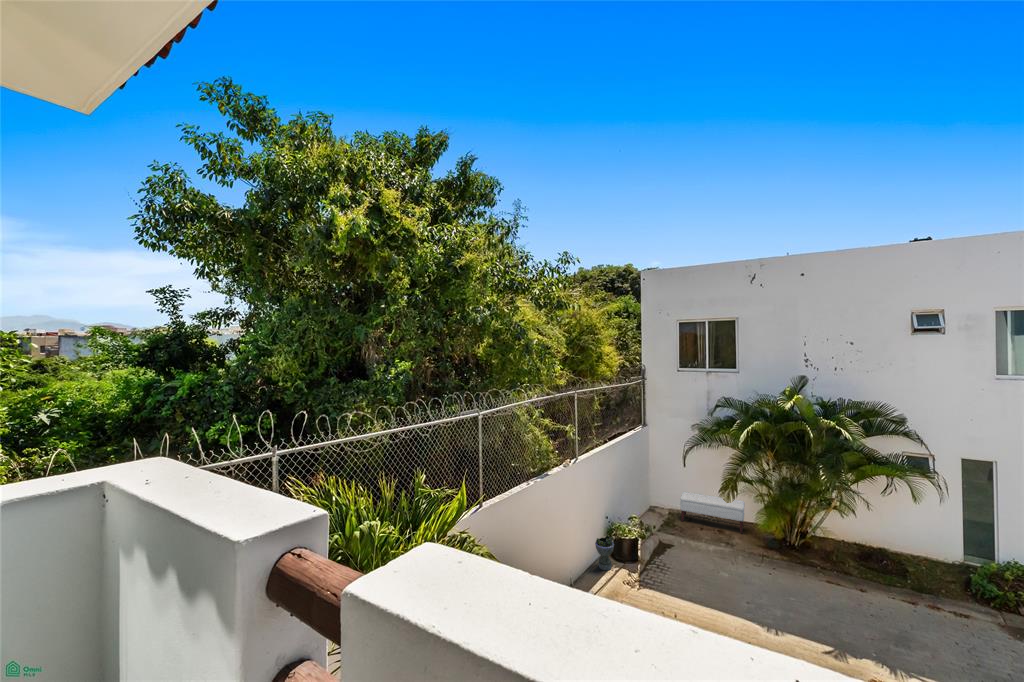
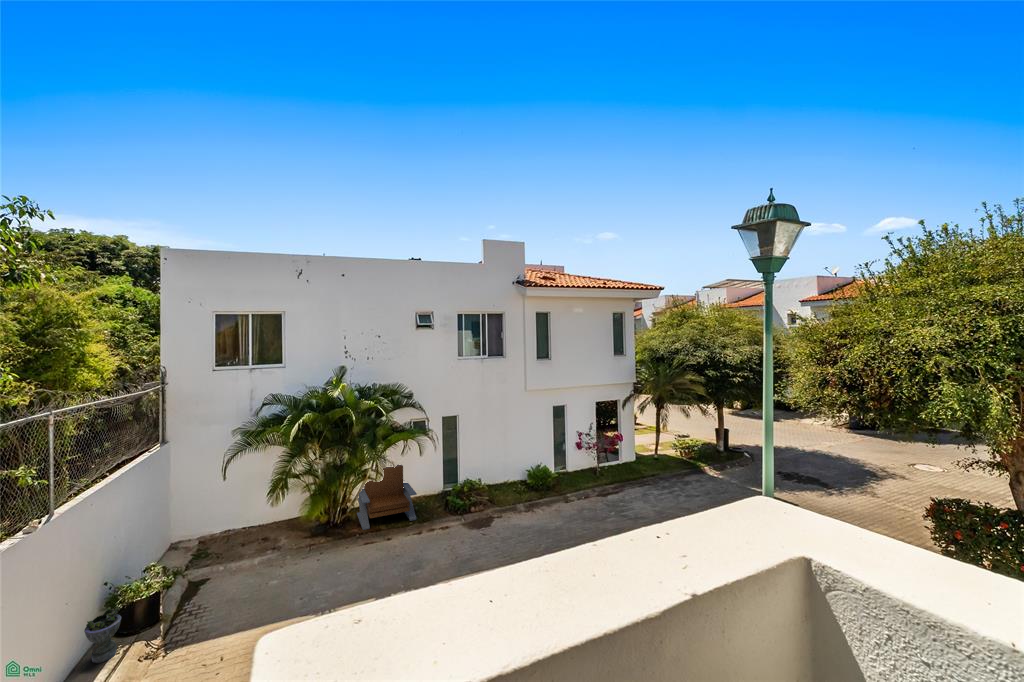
bench: present [680,492,745,533] -> none [217,497,291,544]
lounge chair: none [820,496,906,582] -> present [357,465,416,530]

